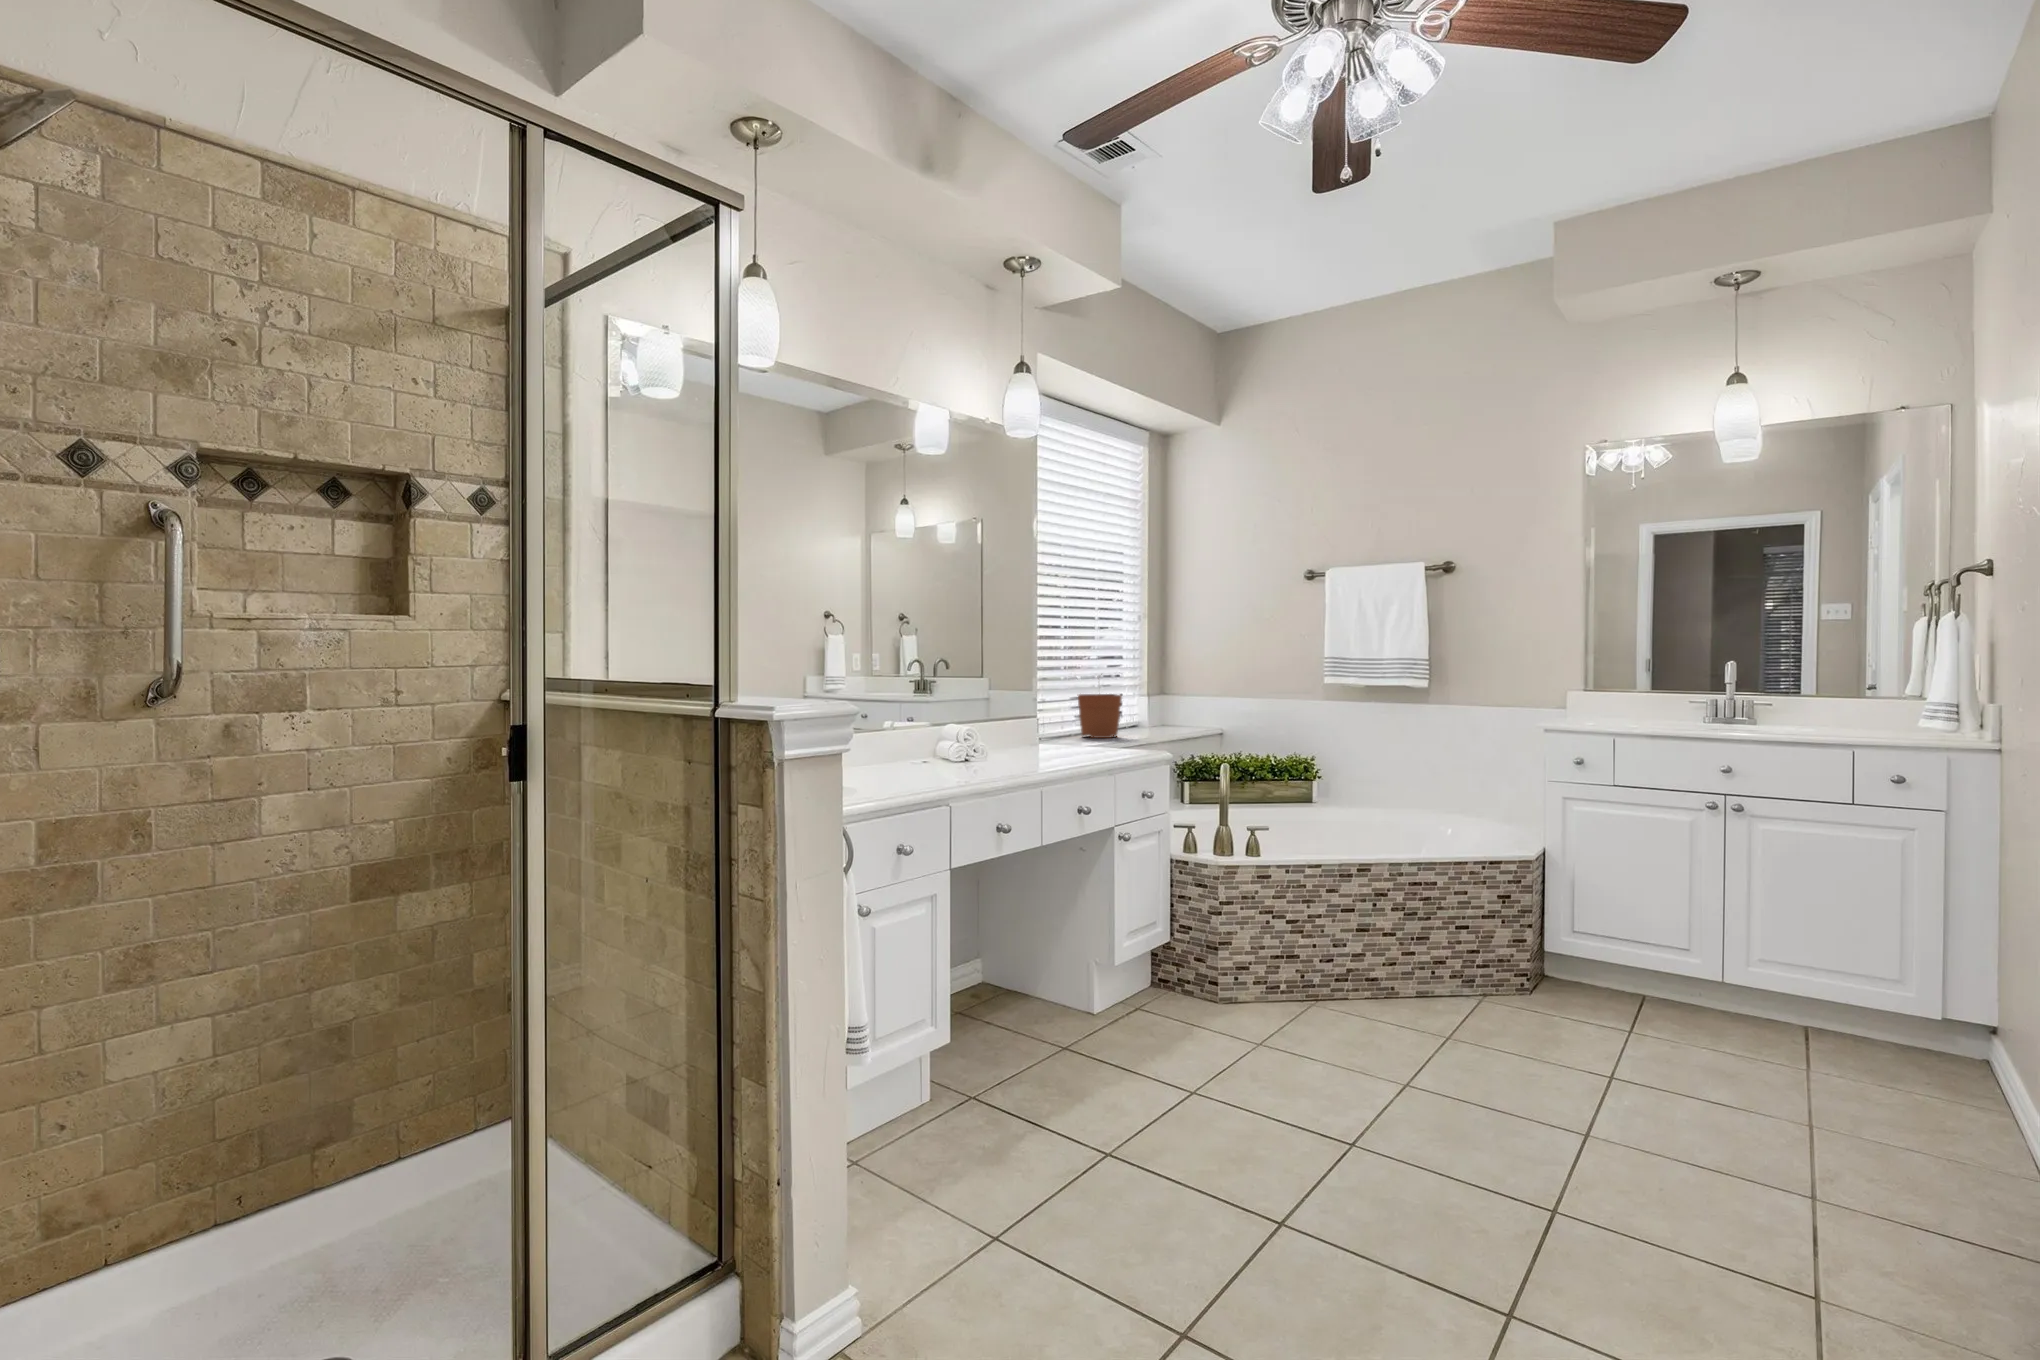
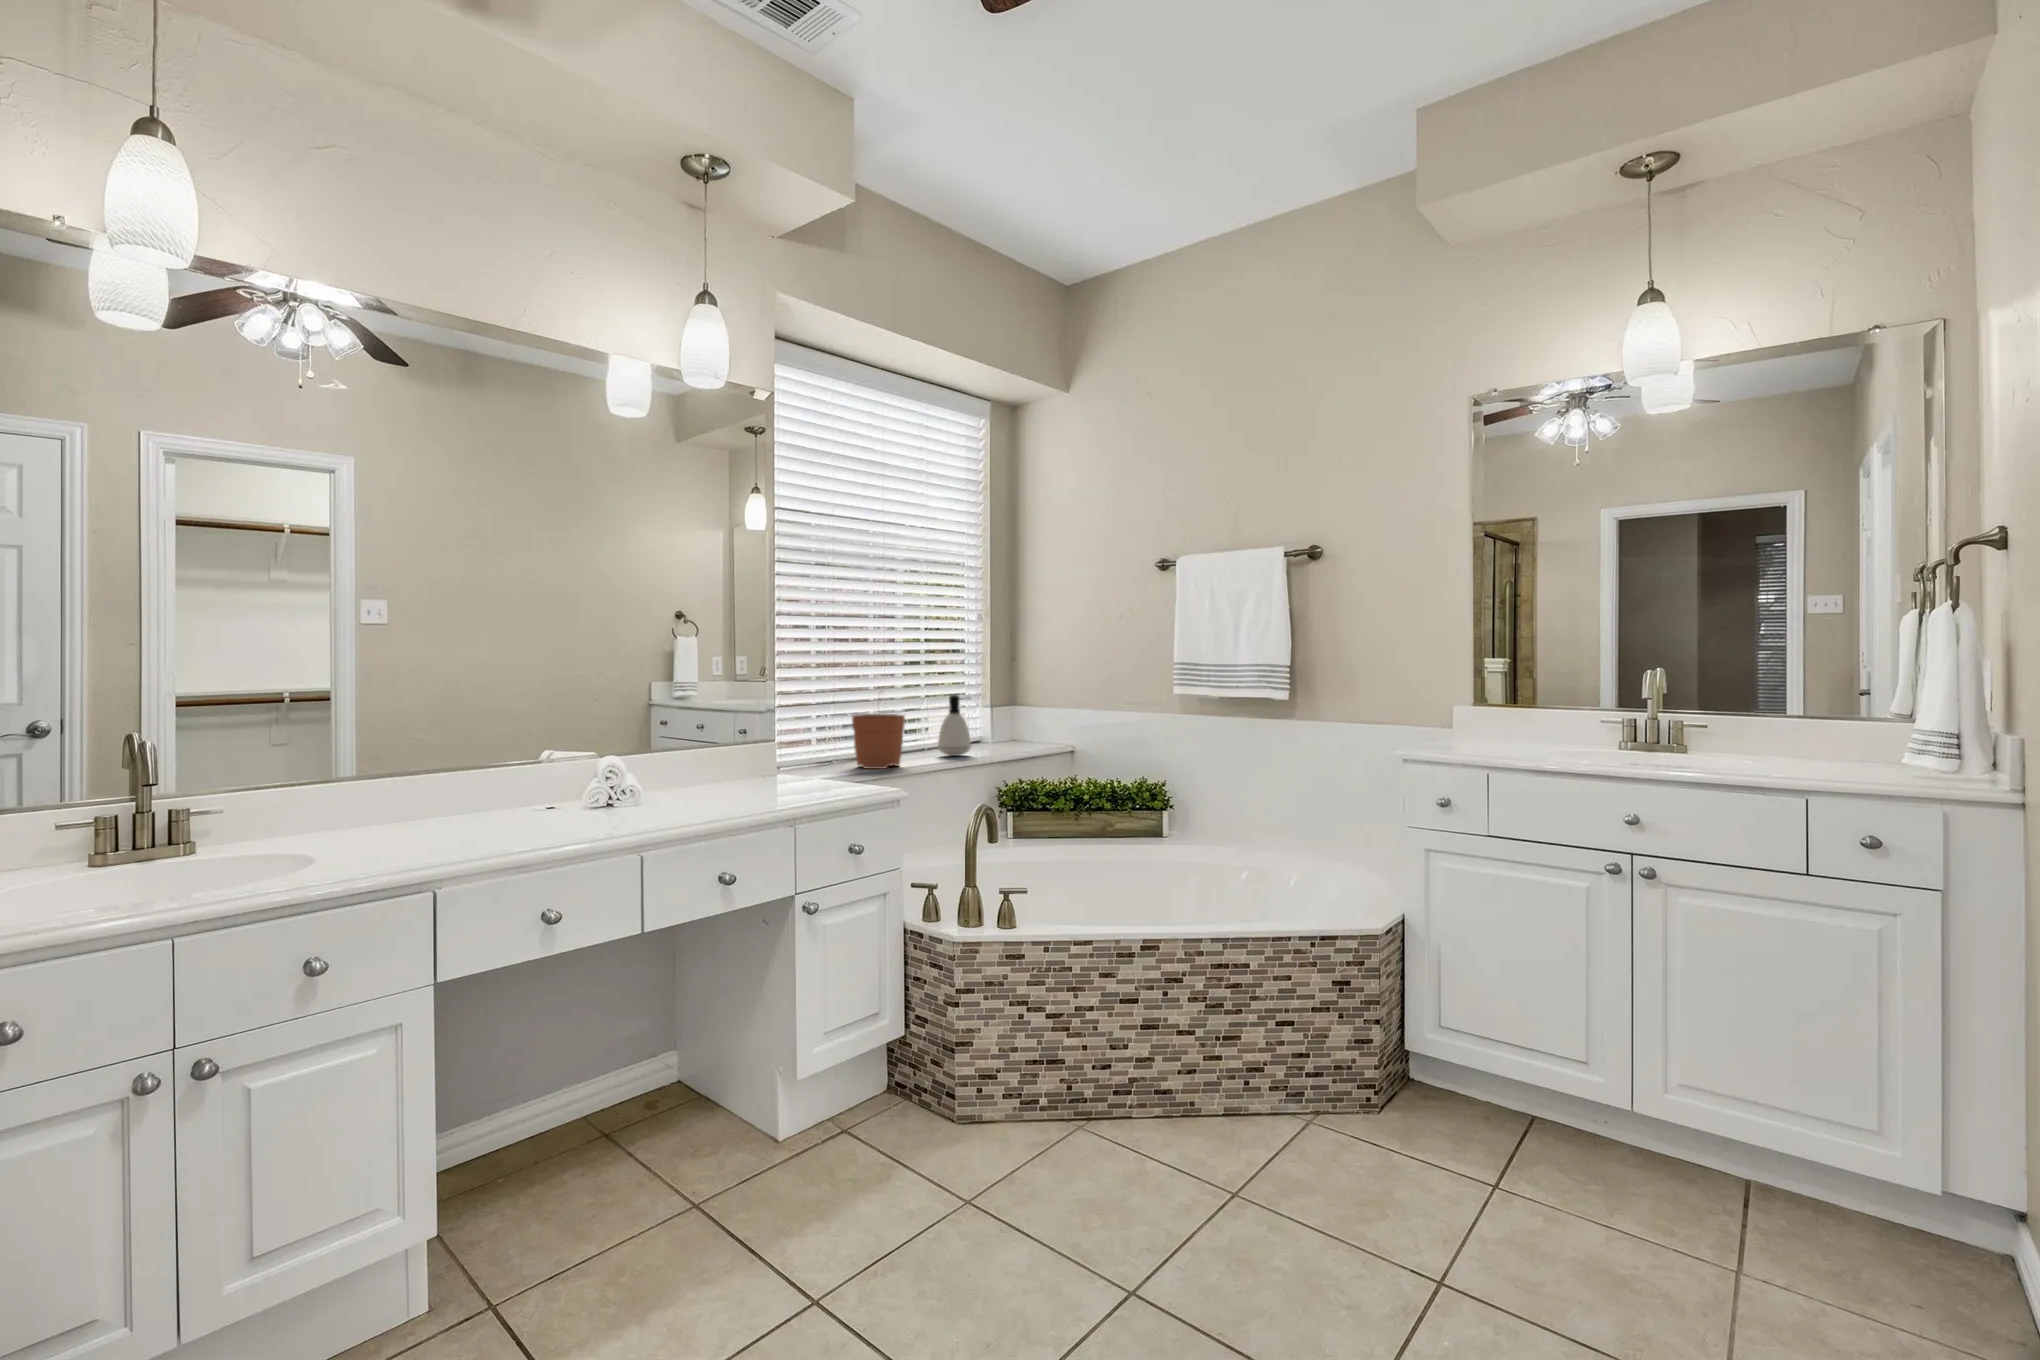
soap dispenser: none [1128,680,1157,731] -> present [938,695,971,756]

